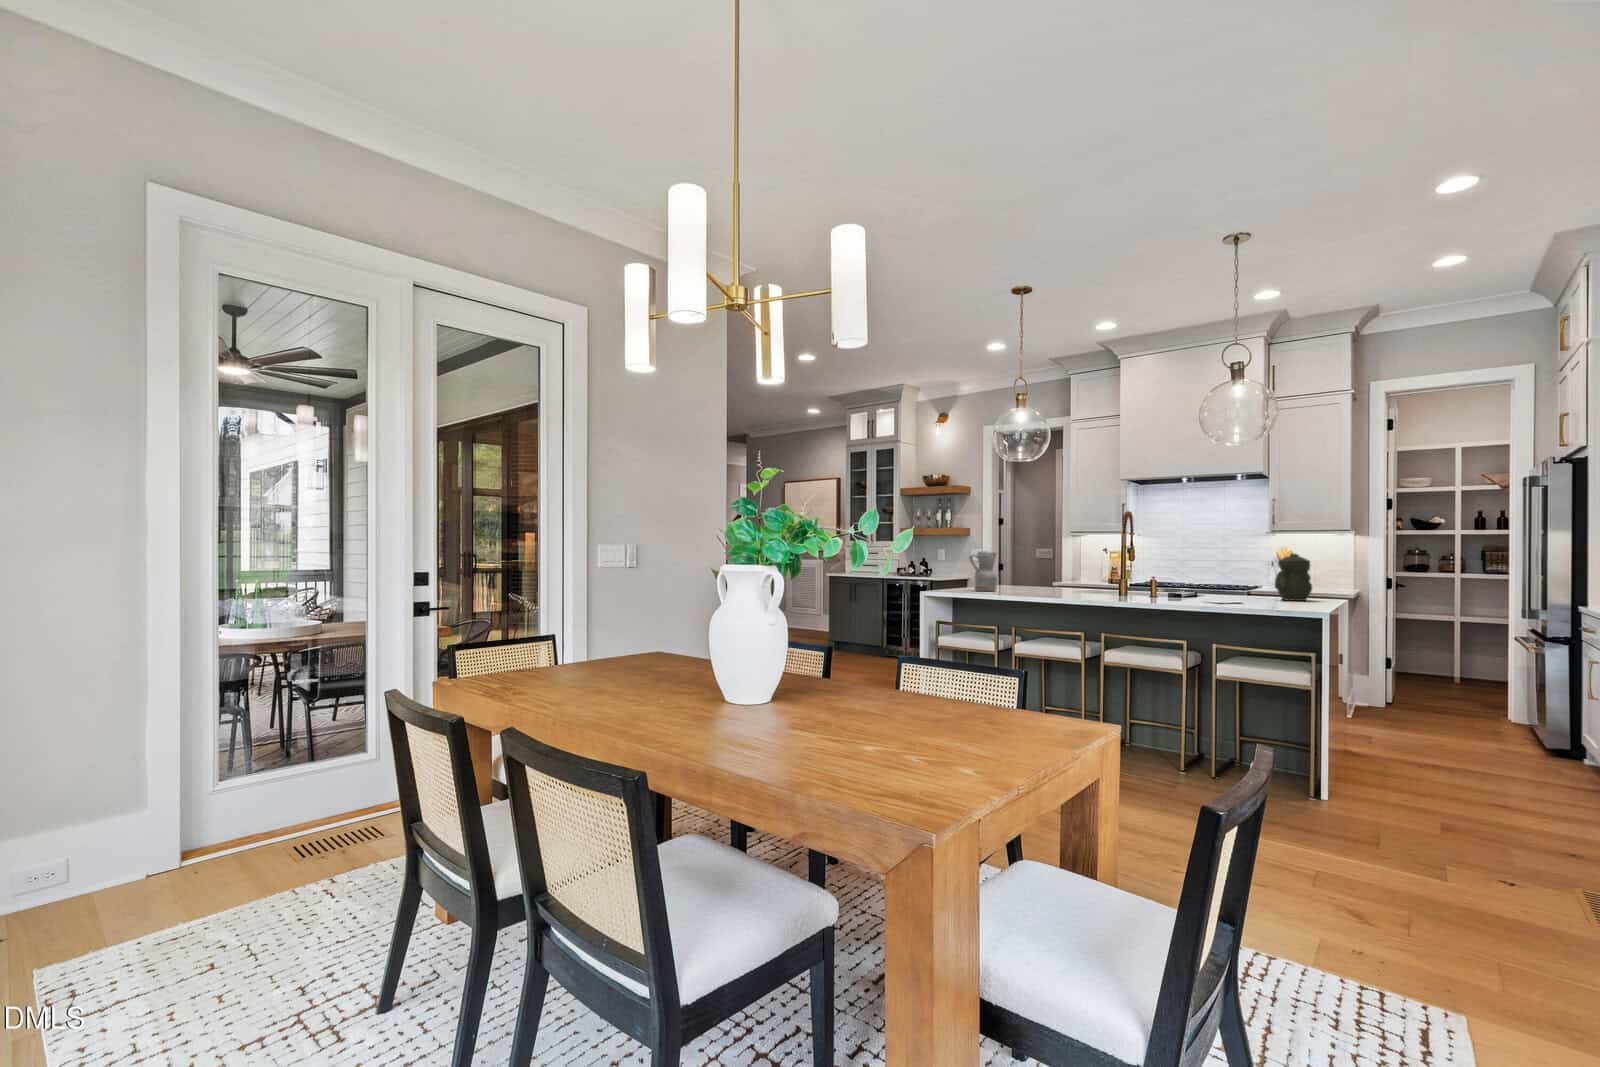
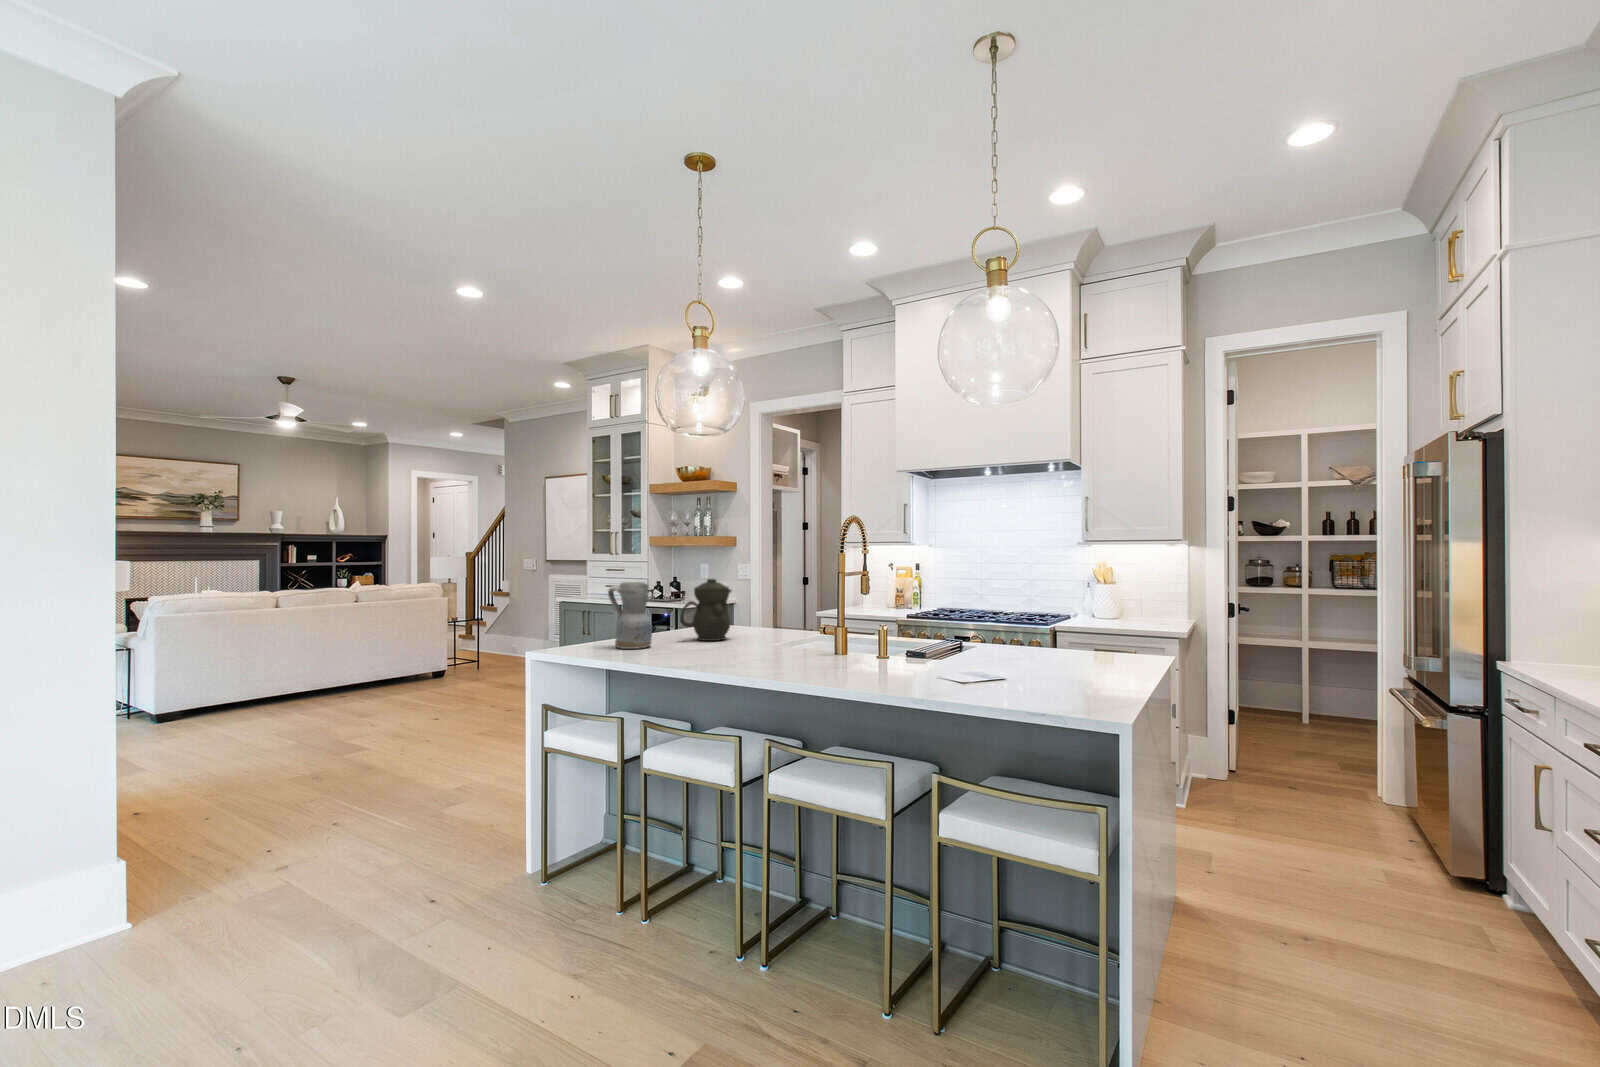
teapot: present [1275,554,1312,601] -> present [680,579,732,641]

